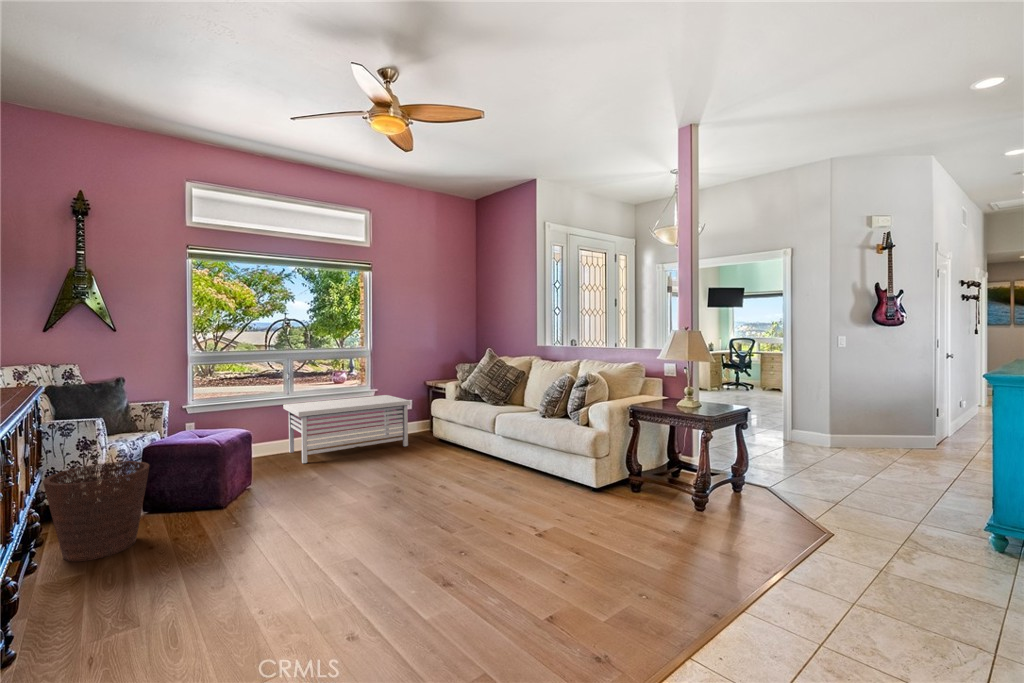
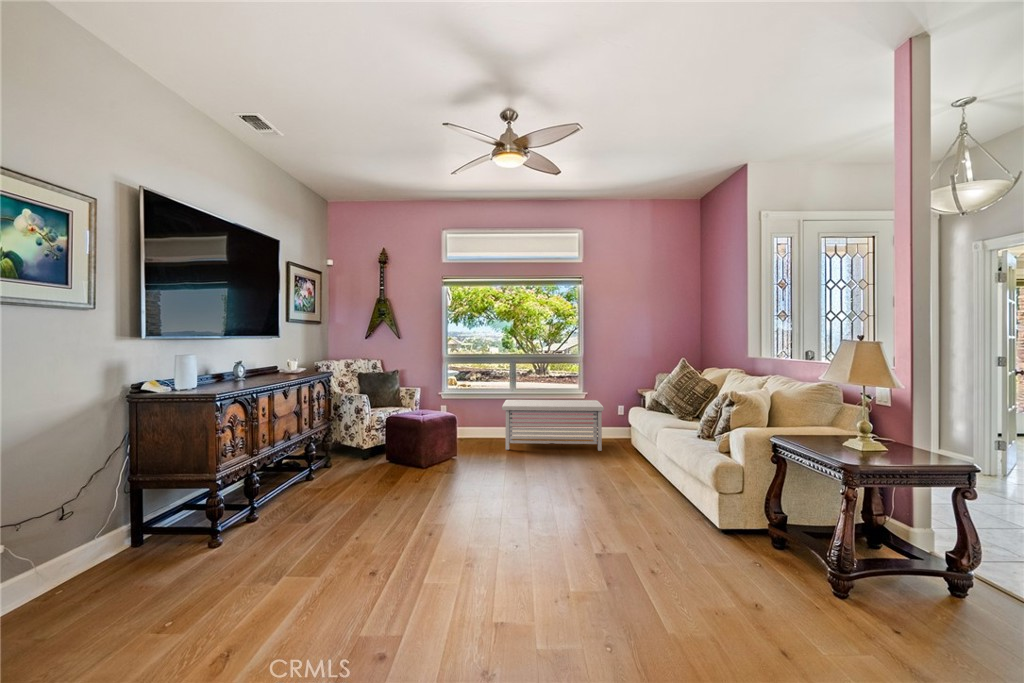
basket: present [43,461,149,561] -> none [320,423,373,480]

